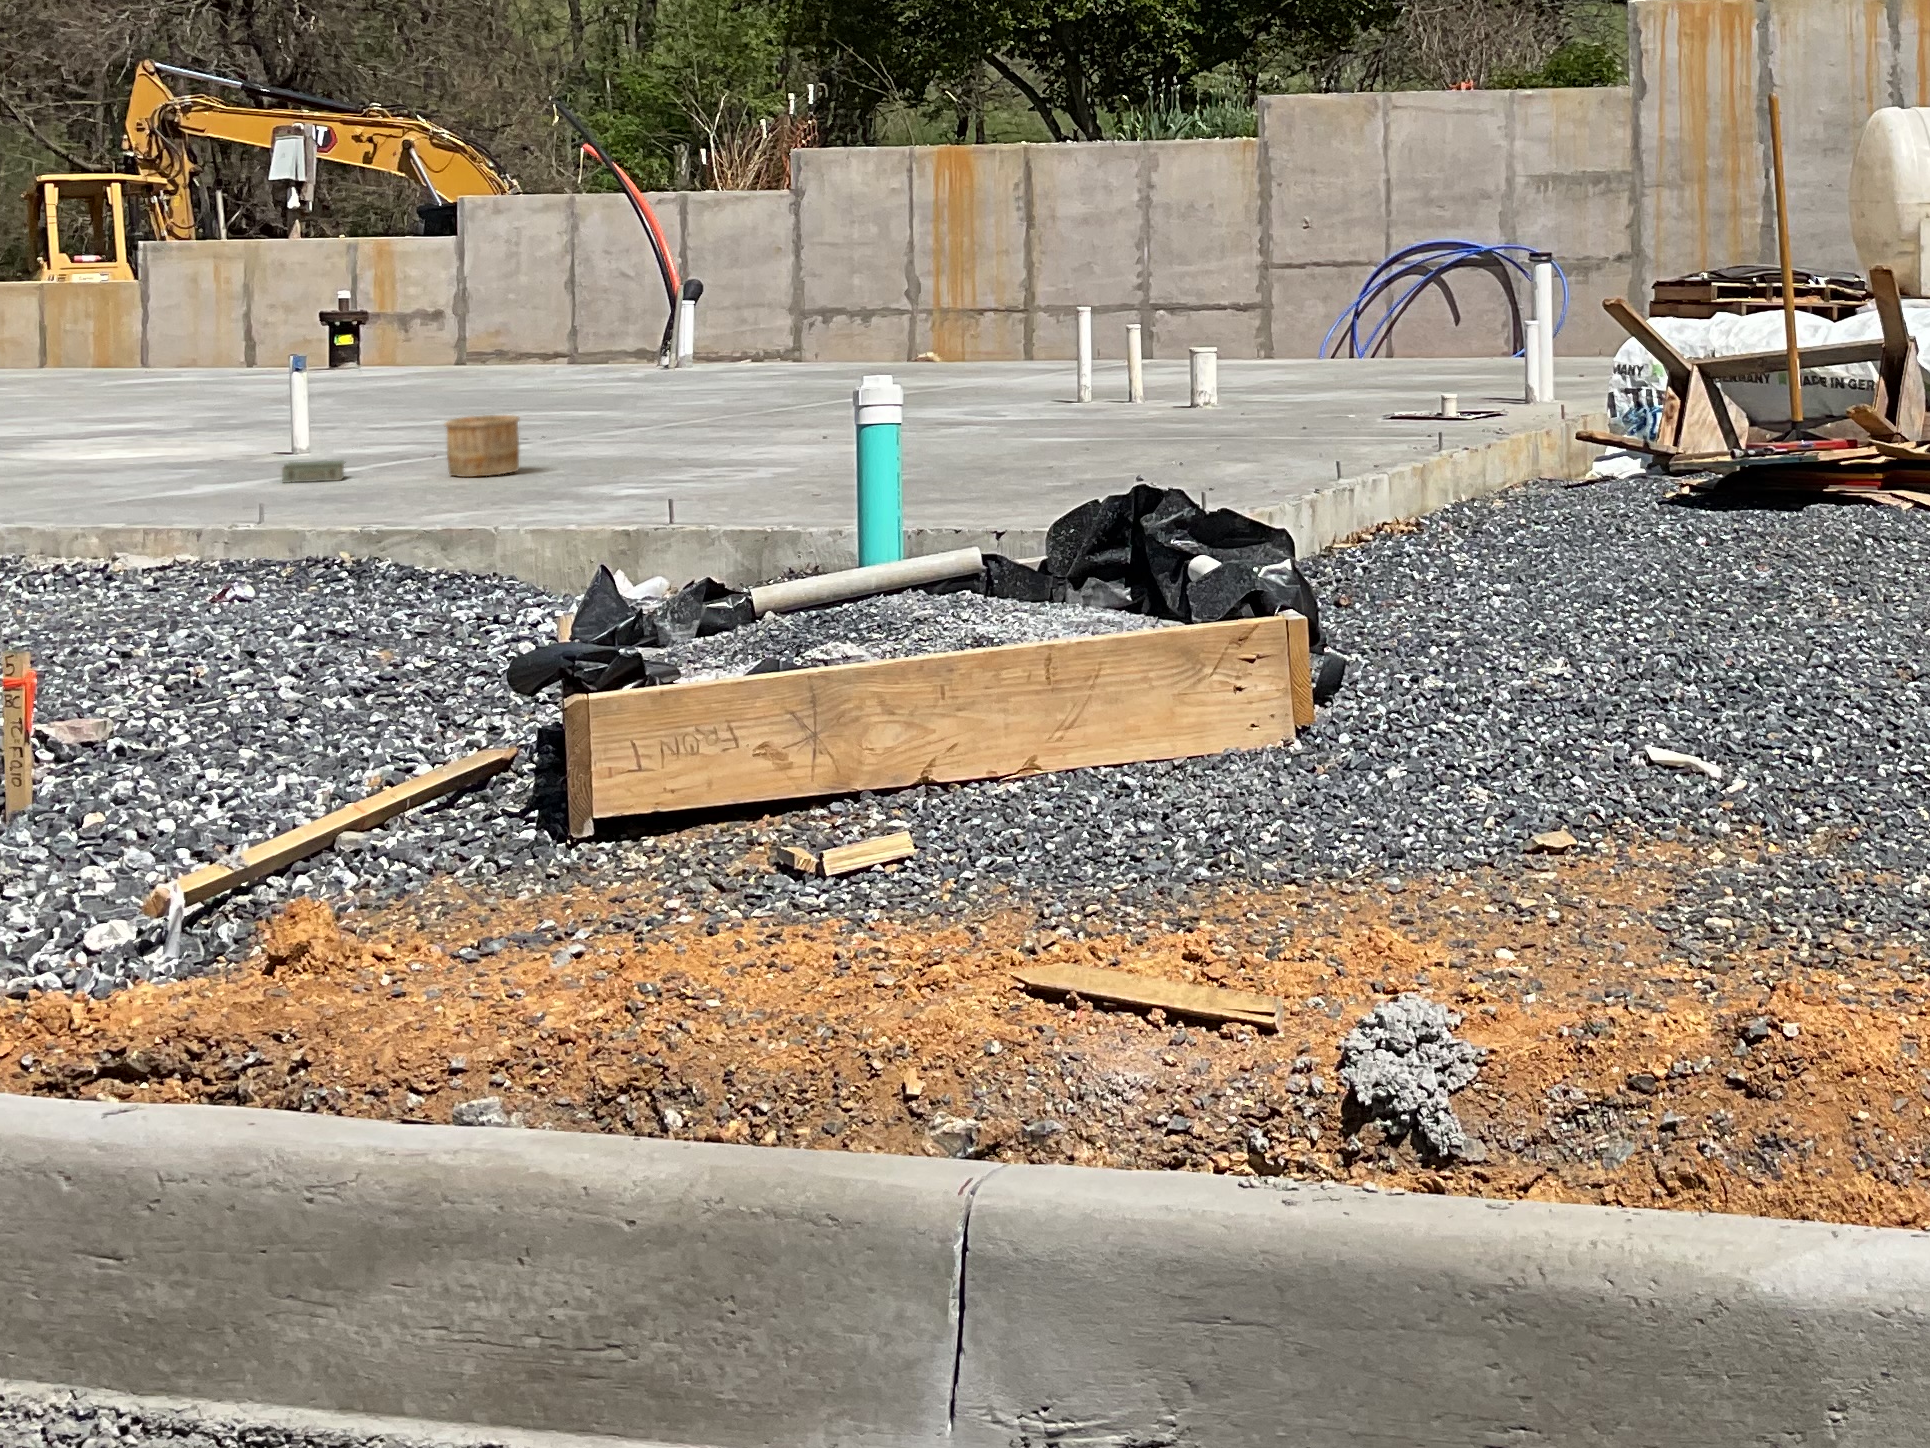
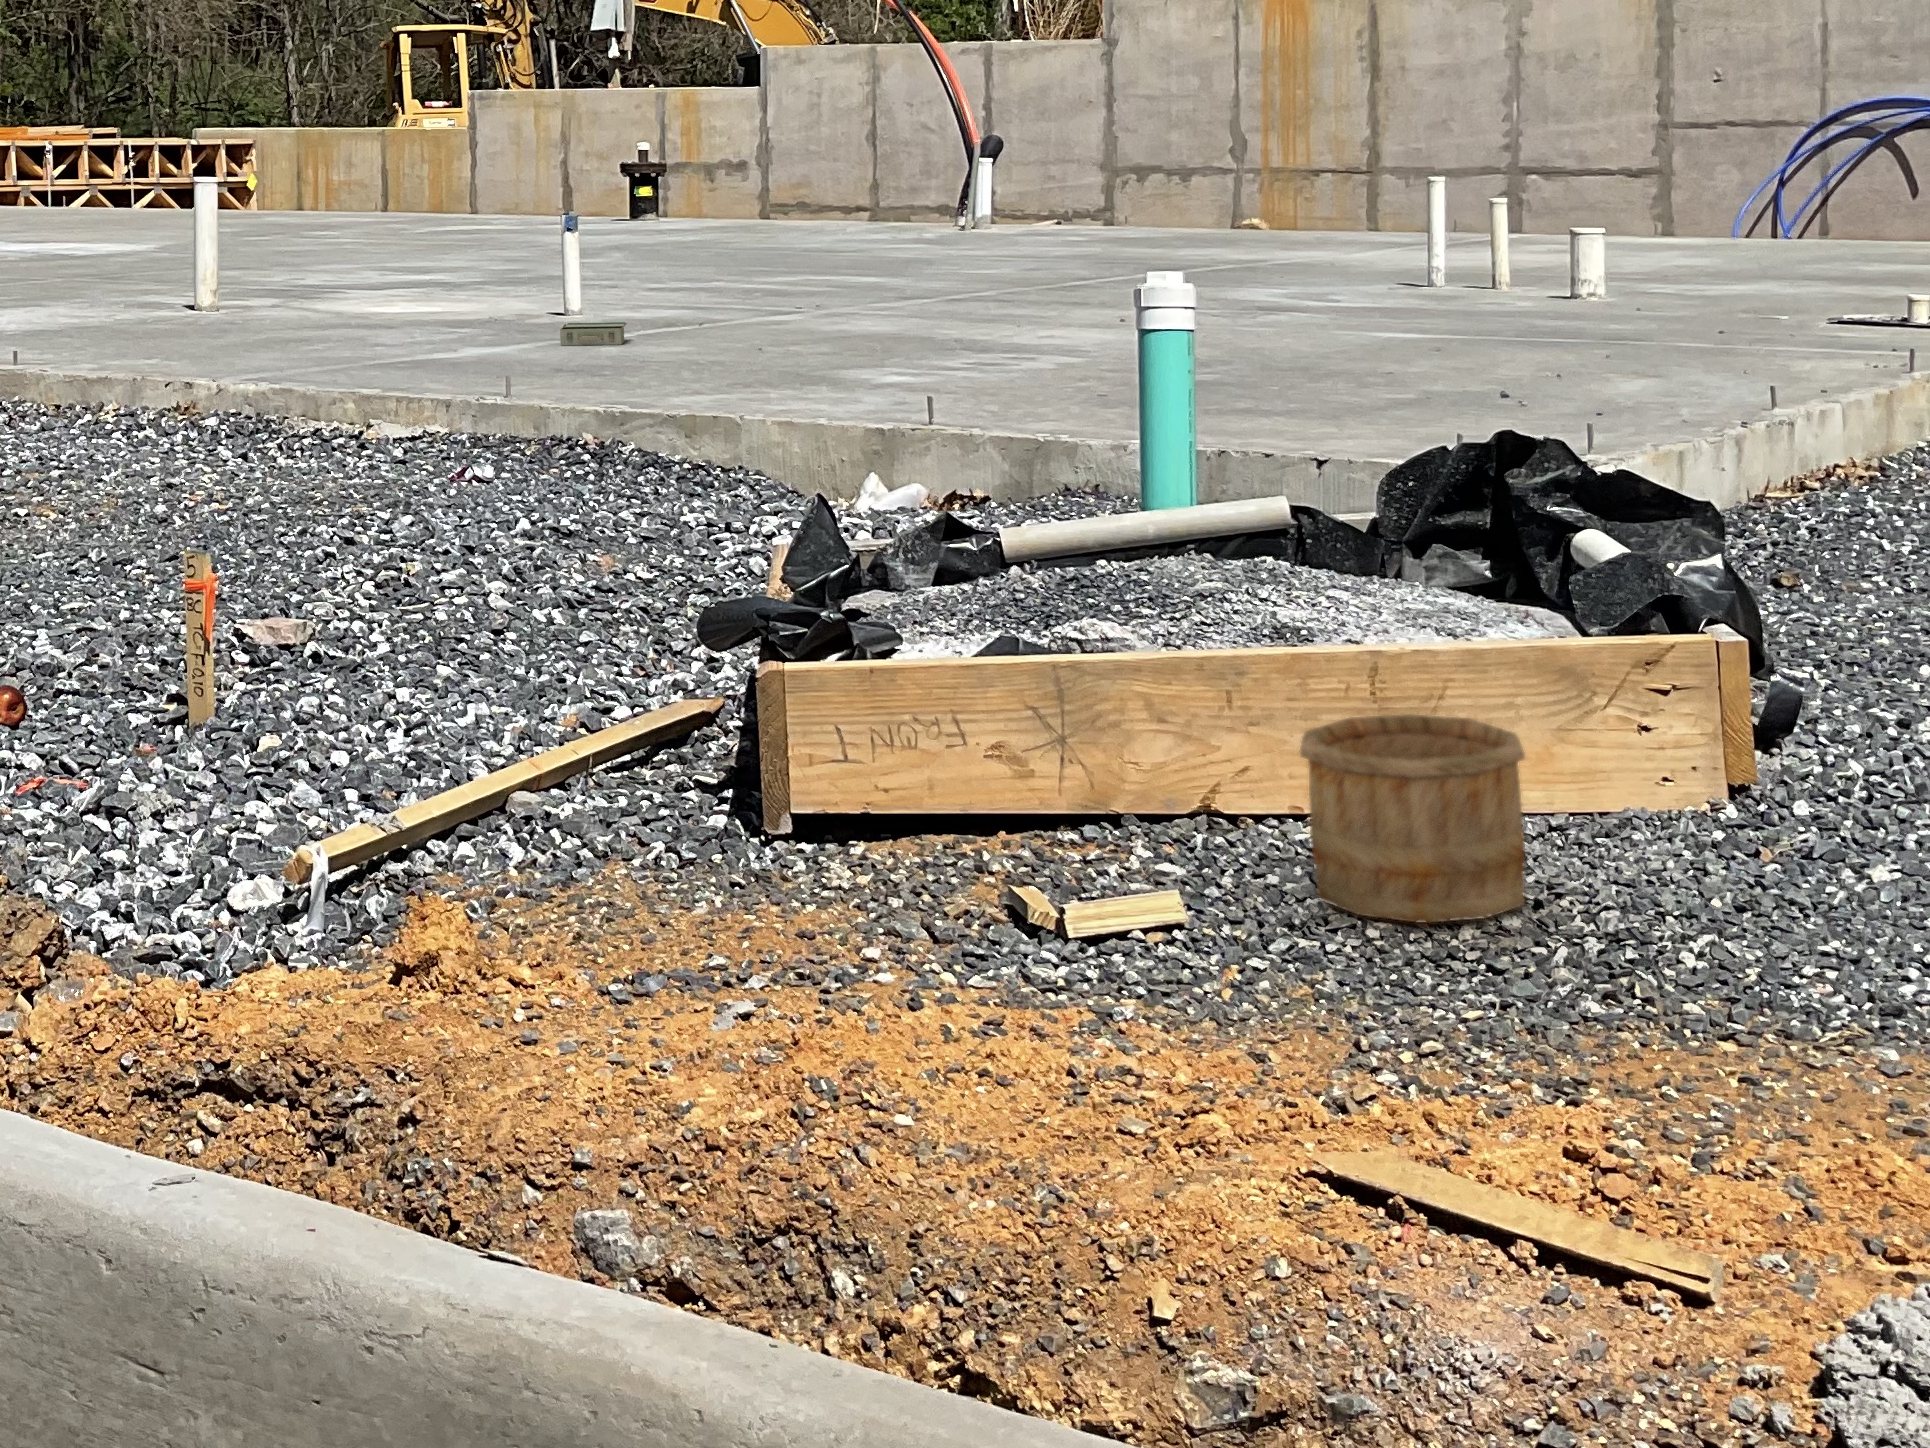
wooden bucket: present [445,415,519,477] -> present [1300,714,1525,923]

